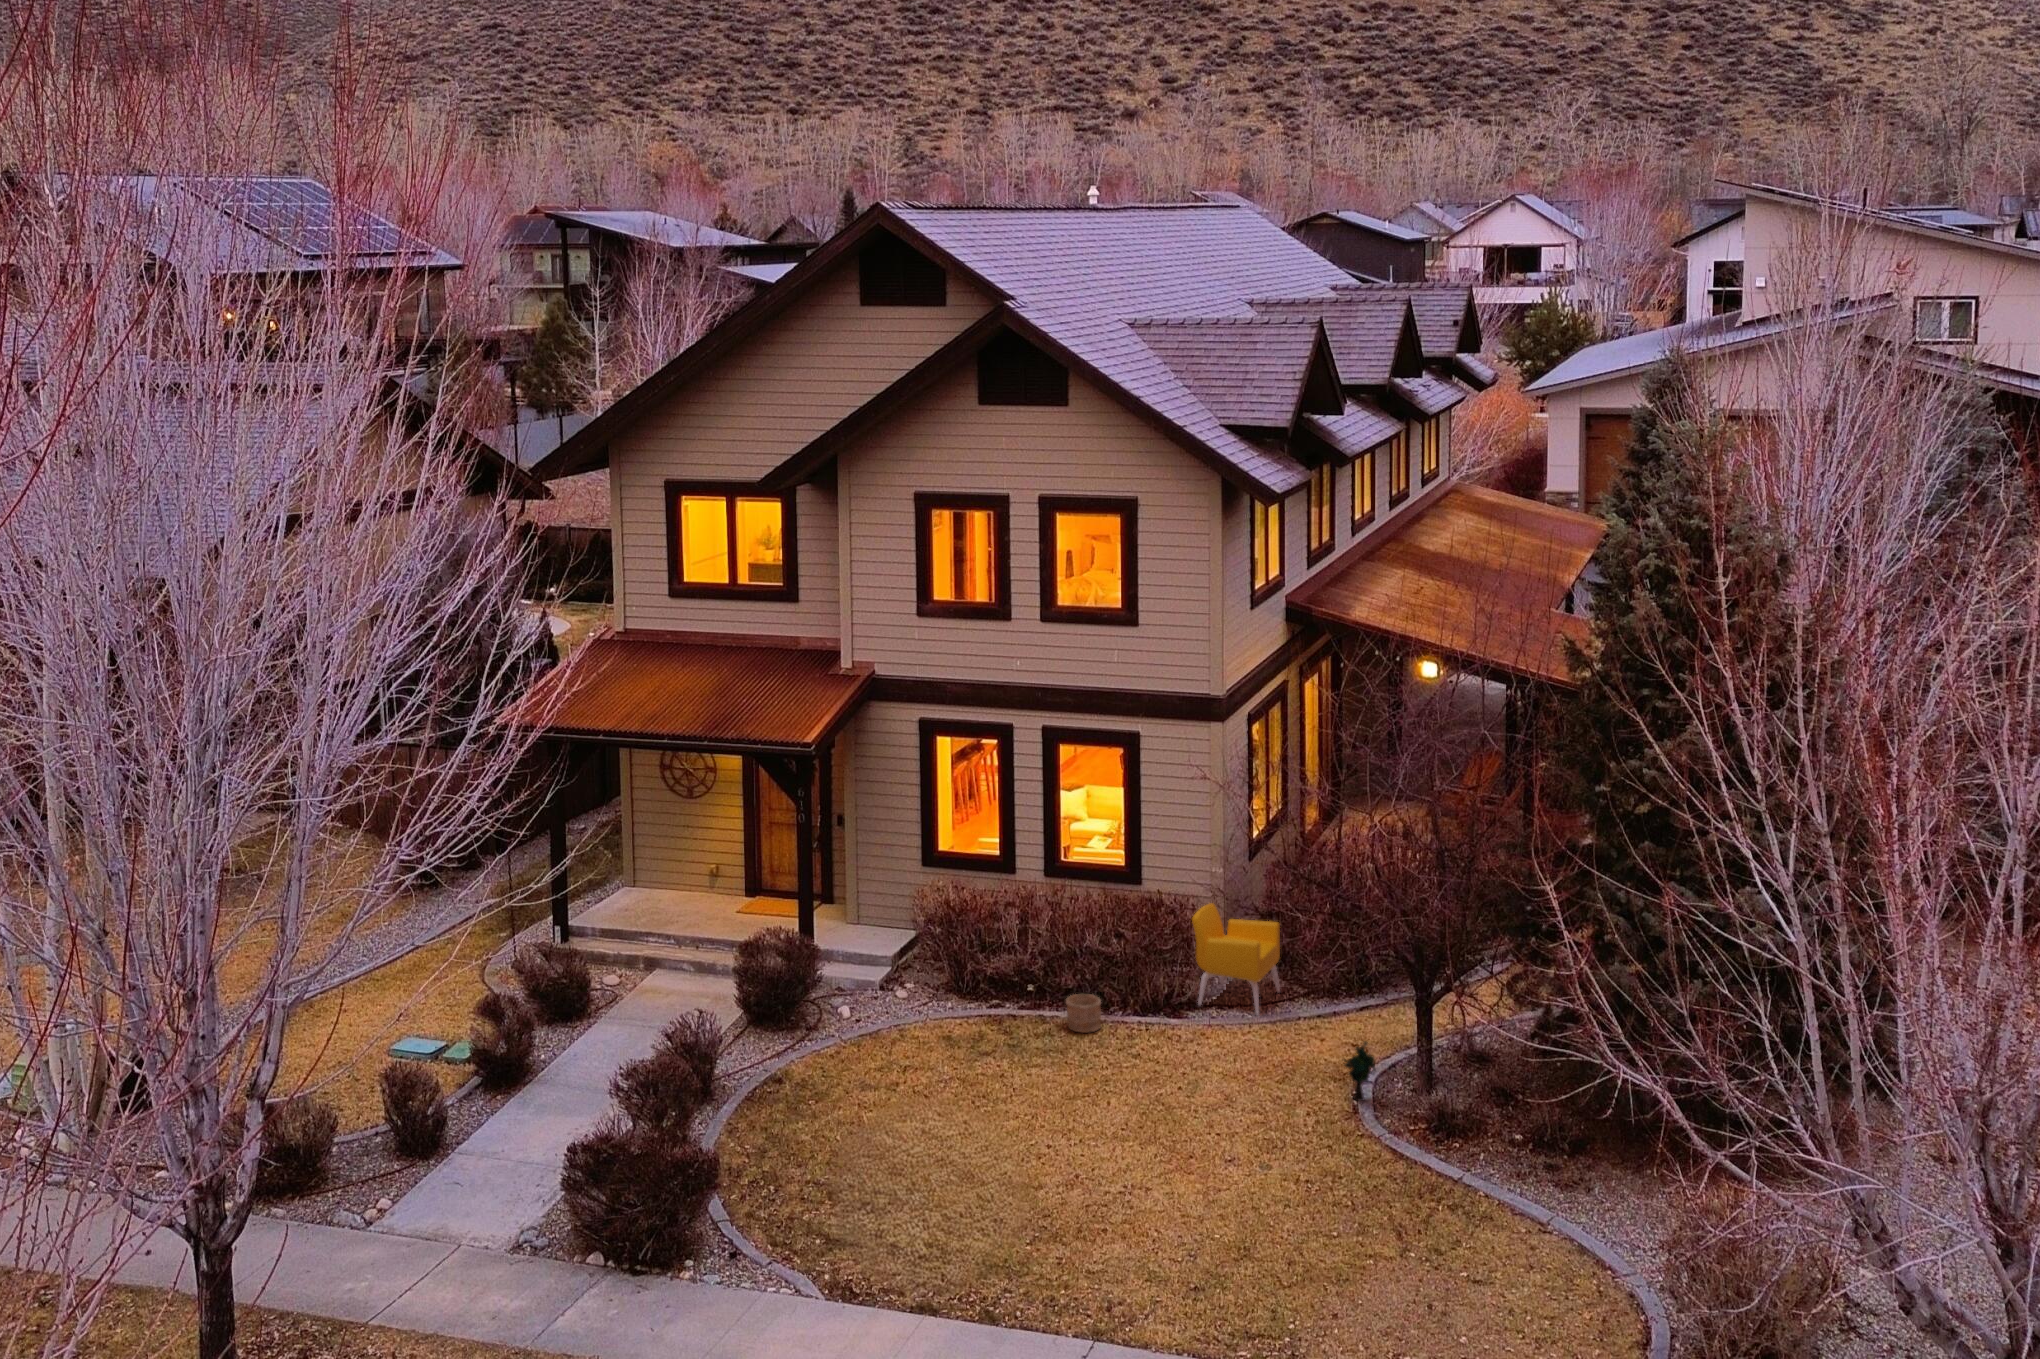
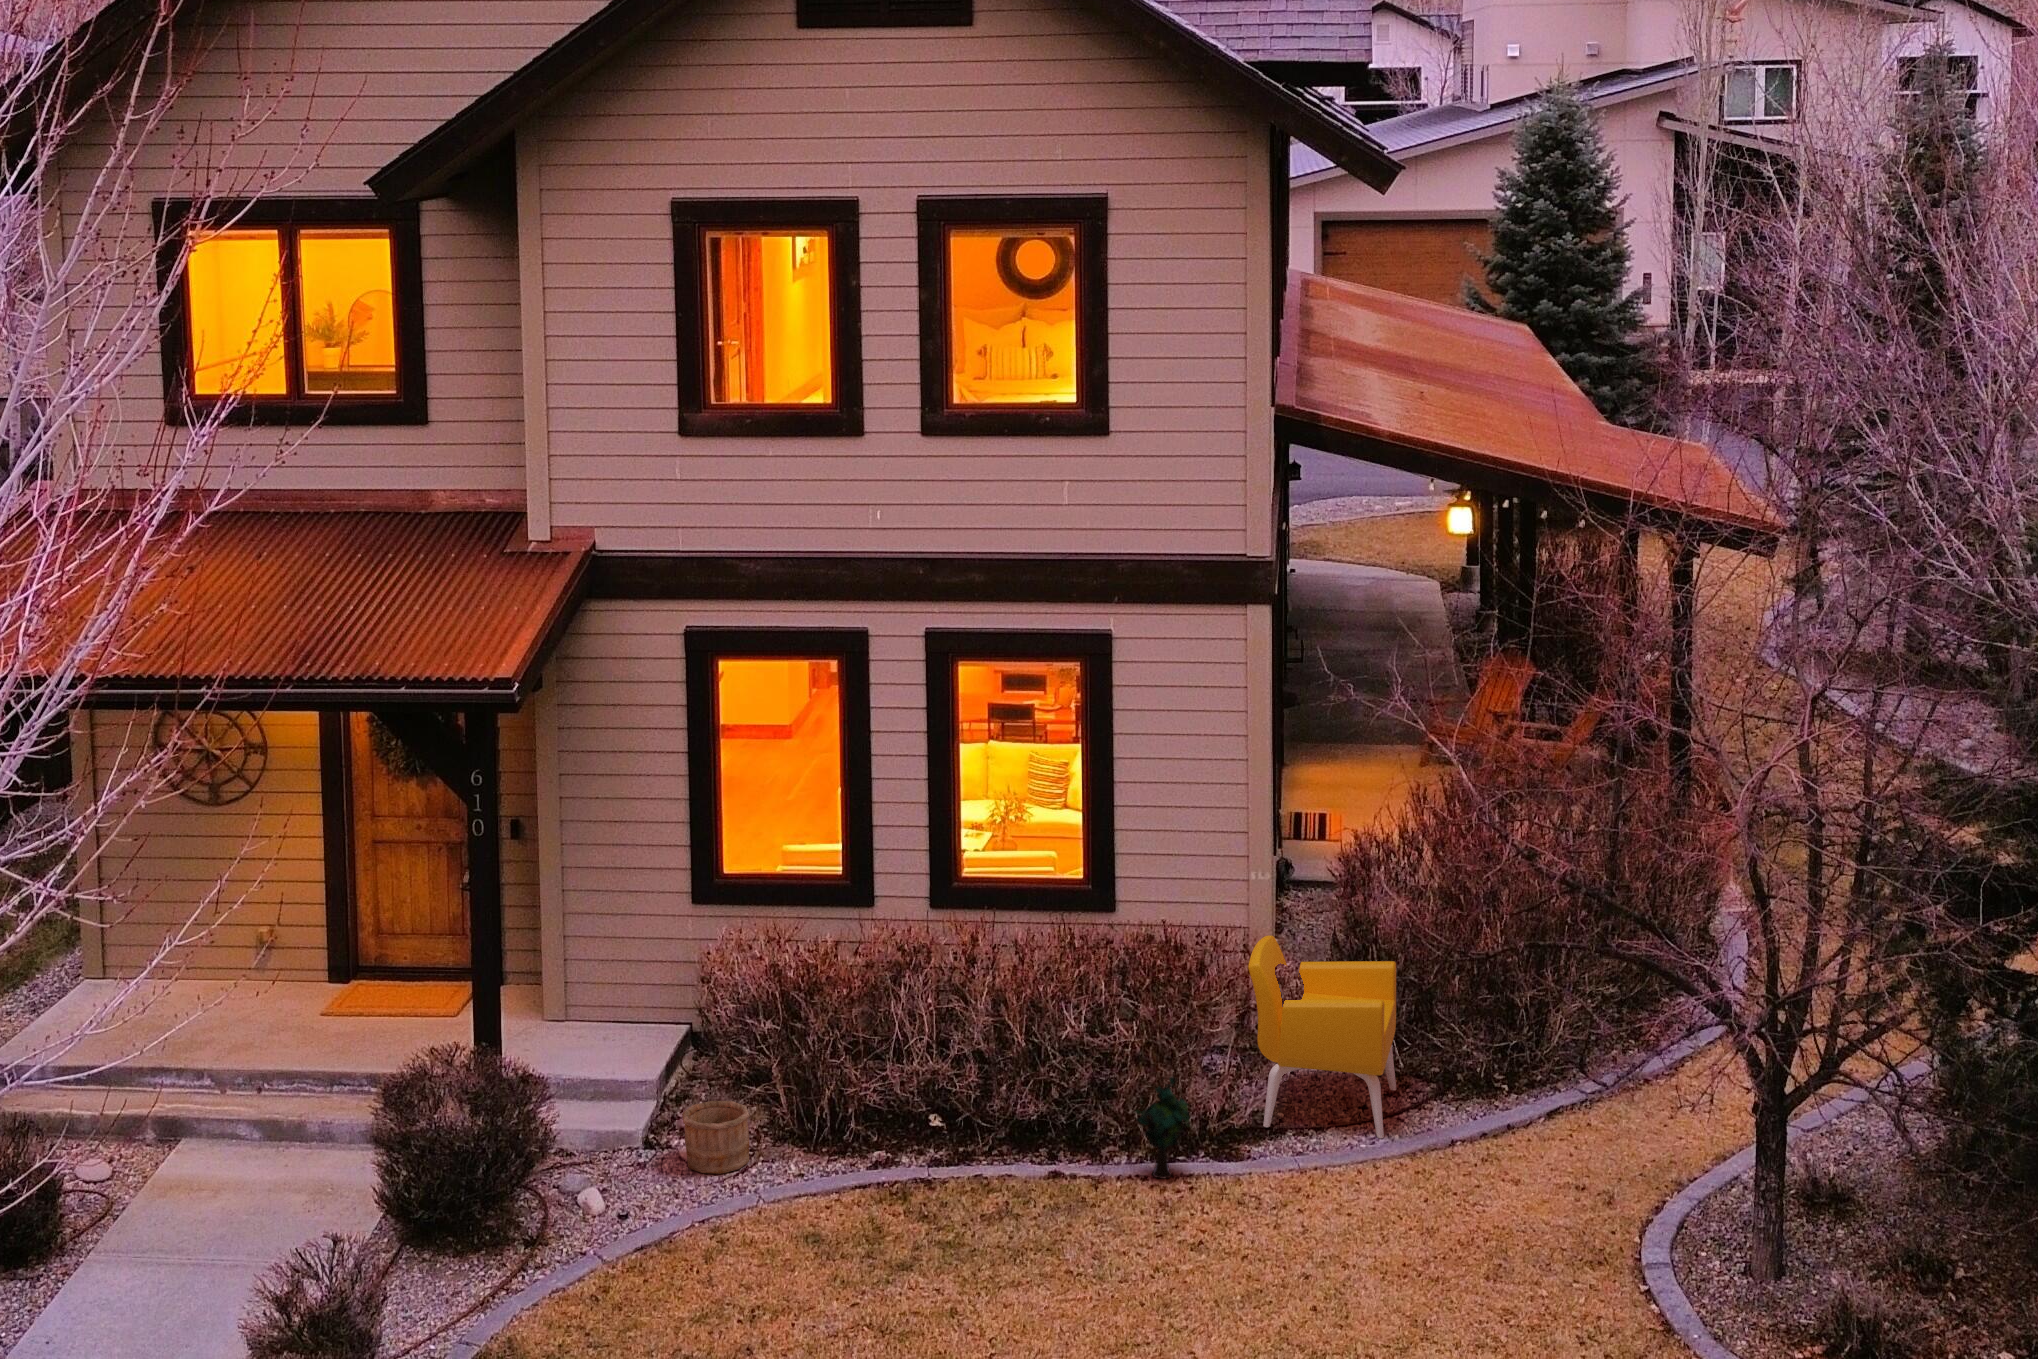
wooden bucket: present [1066,994,1101,1033] -> present [682,1101,750,1174]
decorative plant: present [1344,1042,1376,1101] -> present [1135,1076,1190,1179]

